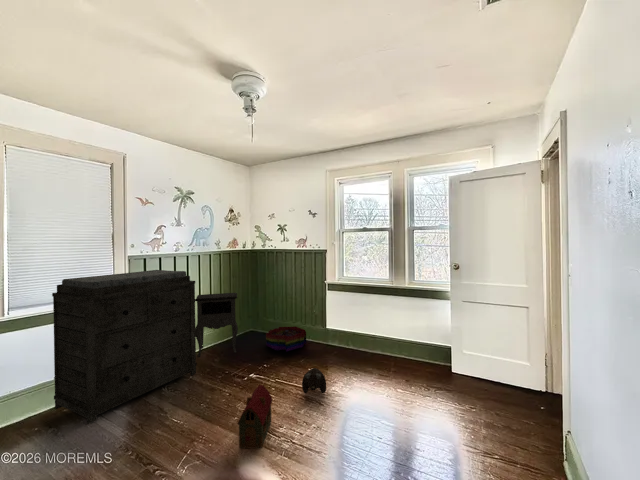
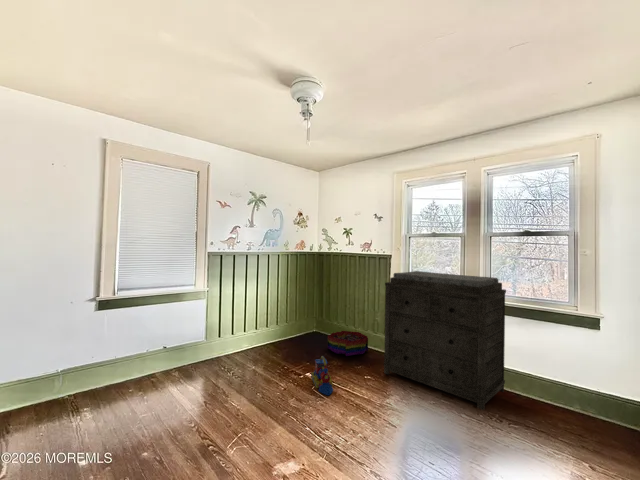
dresser: present [52,270,197,424] -> present [384,271,506,410]
nightstand: present [195,293,238,357] -> none [261,292,302,351]
toy train: none [255,355,280,393] -> present [311,356,333,395]
plush toy: present [302,368,326,394] -> none [354,376,380,404]
toy house: present [238,385,272,449] -> none [283,384,321,446]

